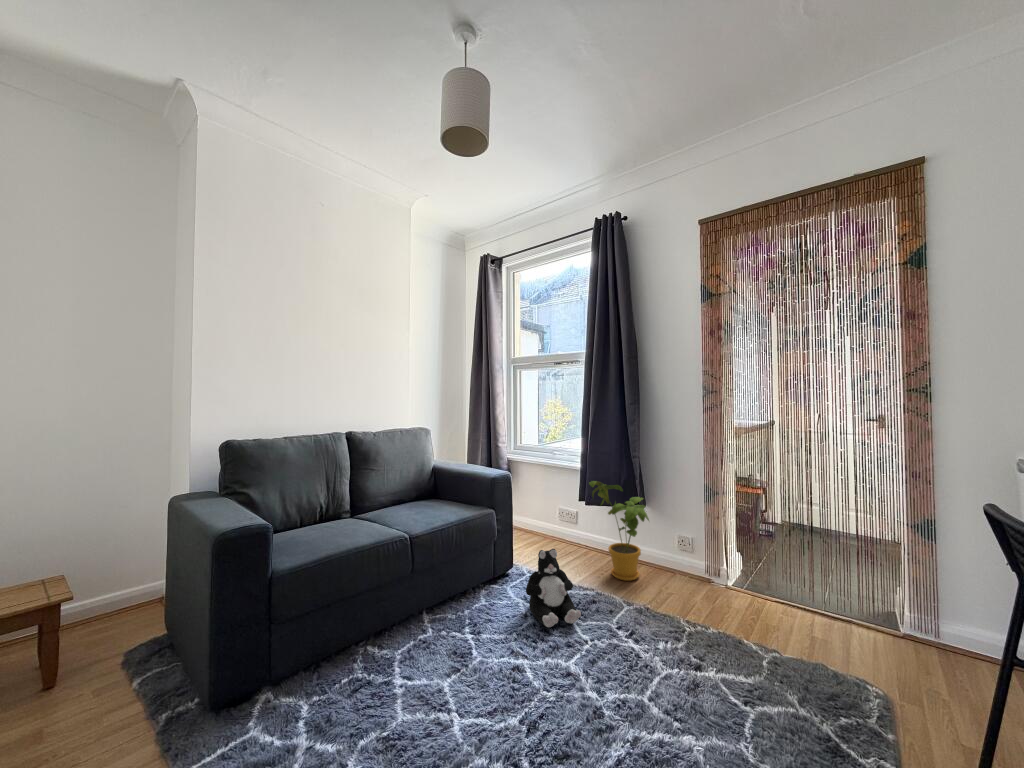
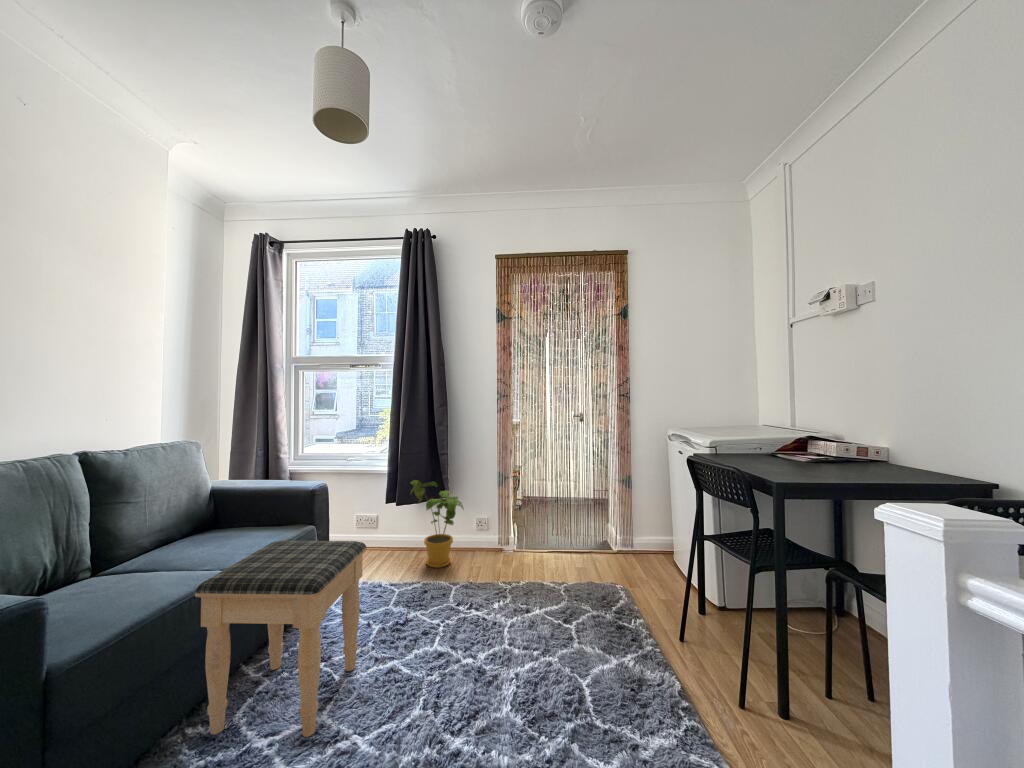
footstool: none [368,517,501,694] -> present [195,541,367,737]
plush toy: present [526,549,581,627] -> none [369,550,428,626]

